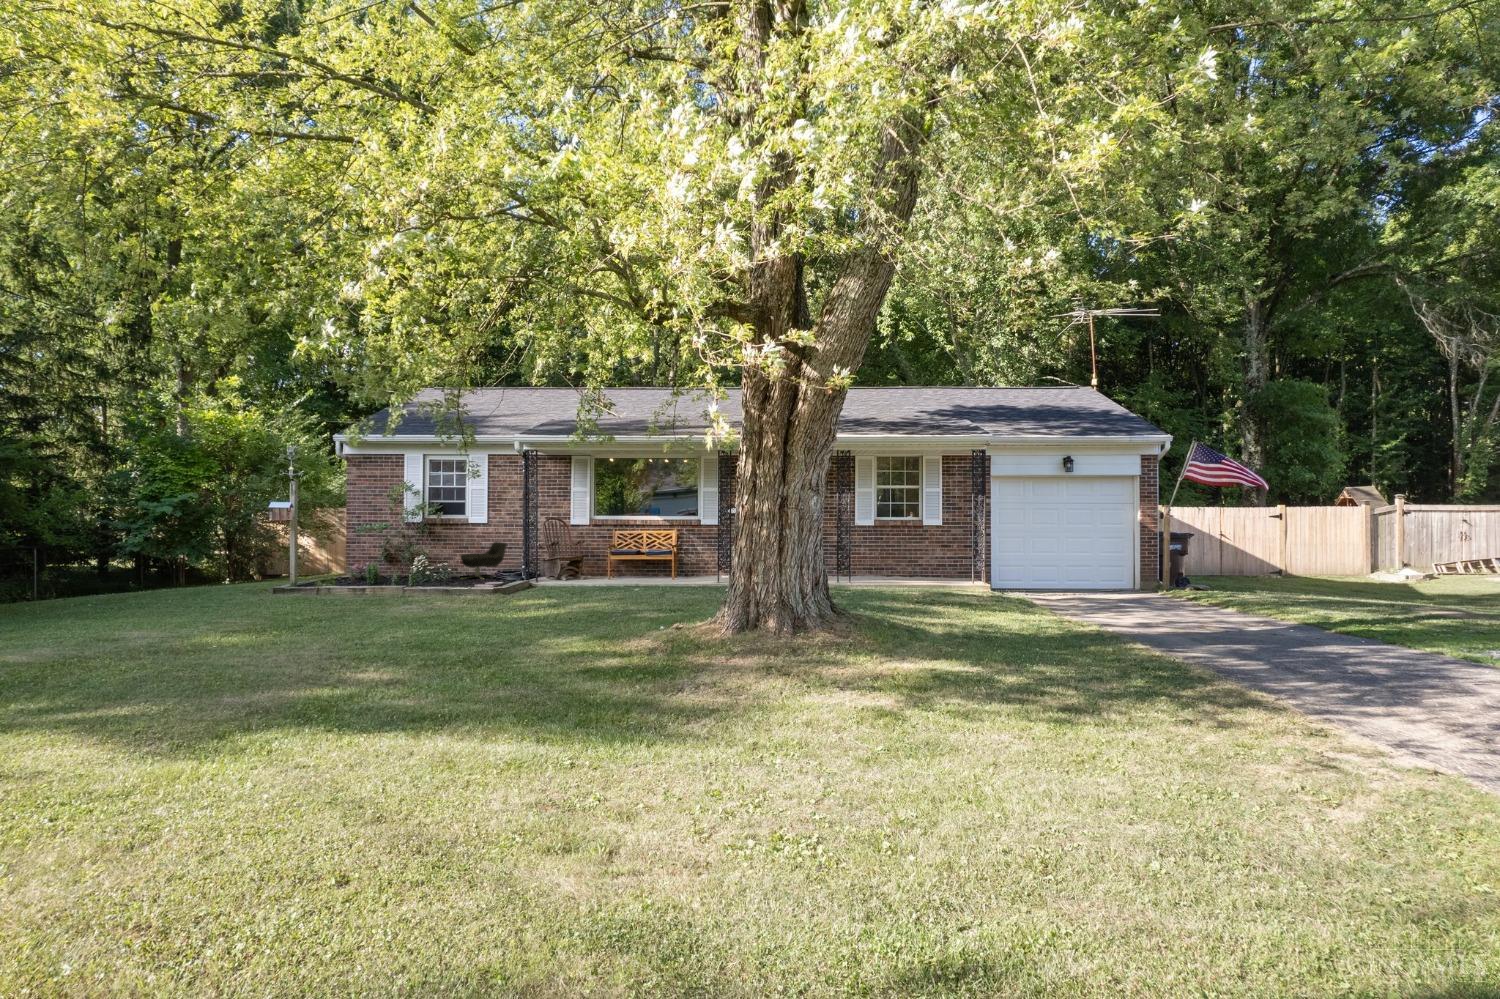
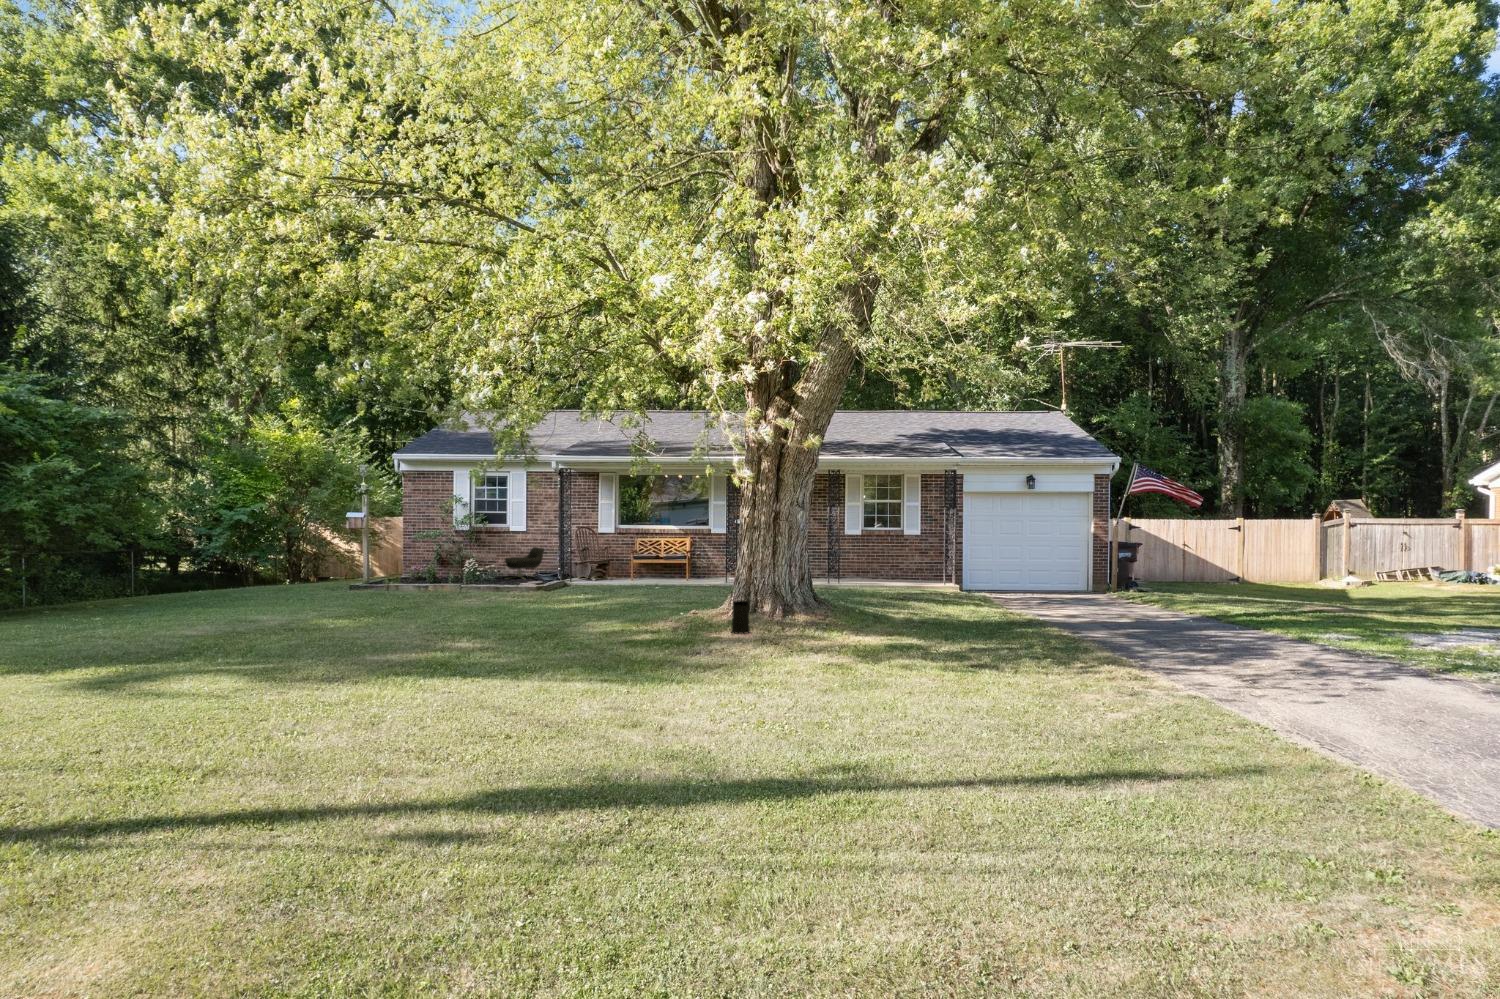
watering can: none [730,605,758,662] -> present [731,596,750,634]

